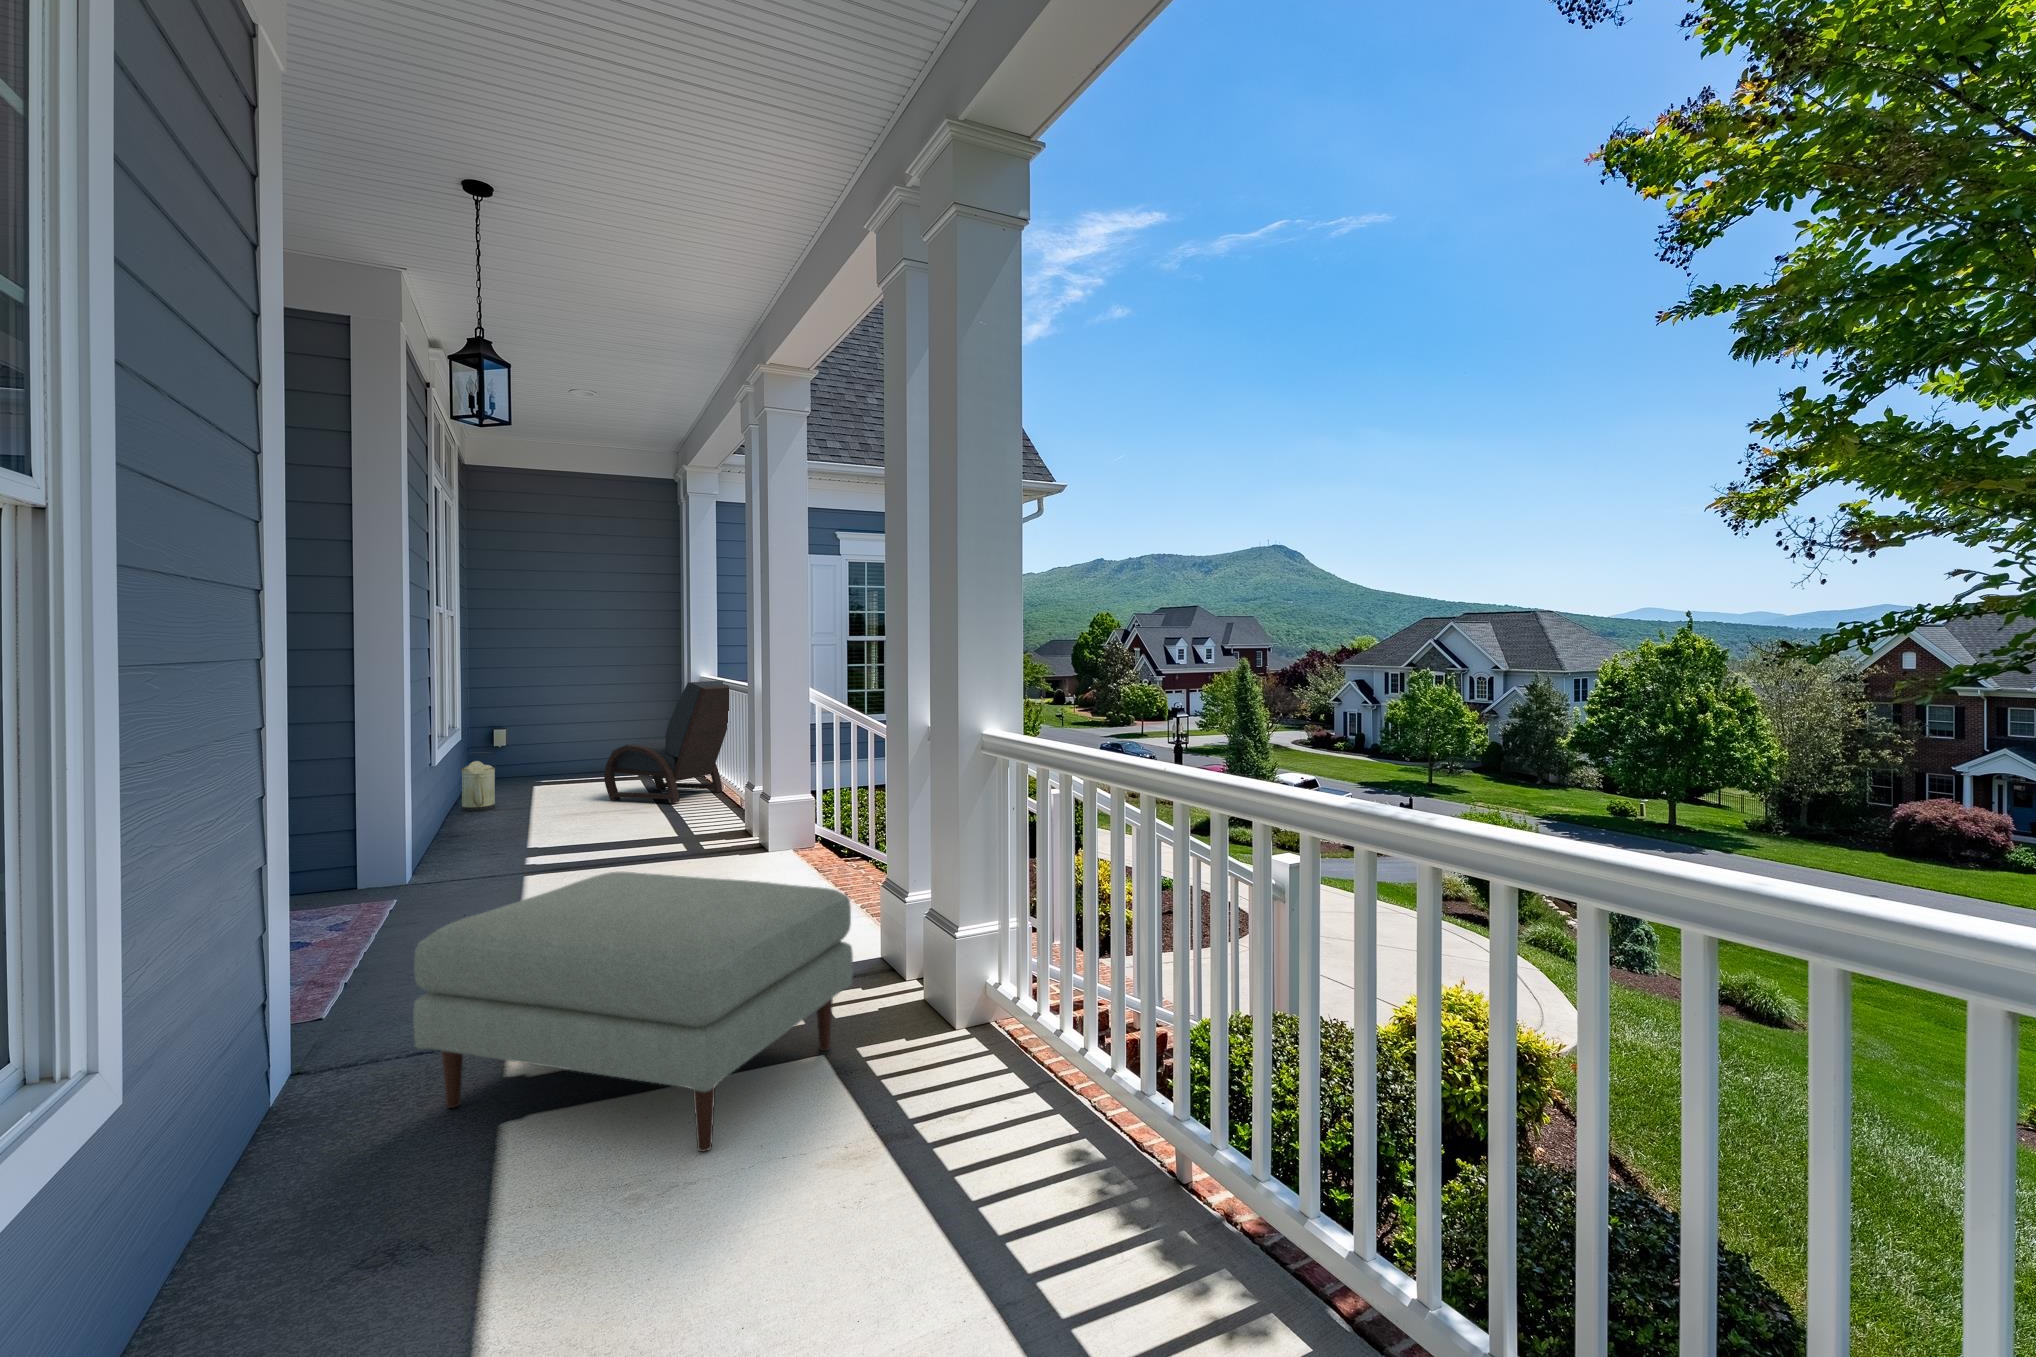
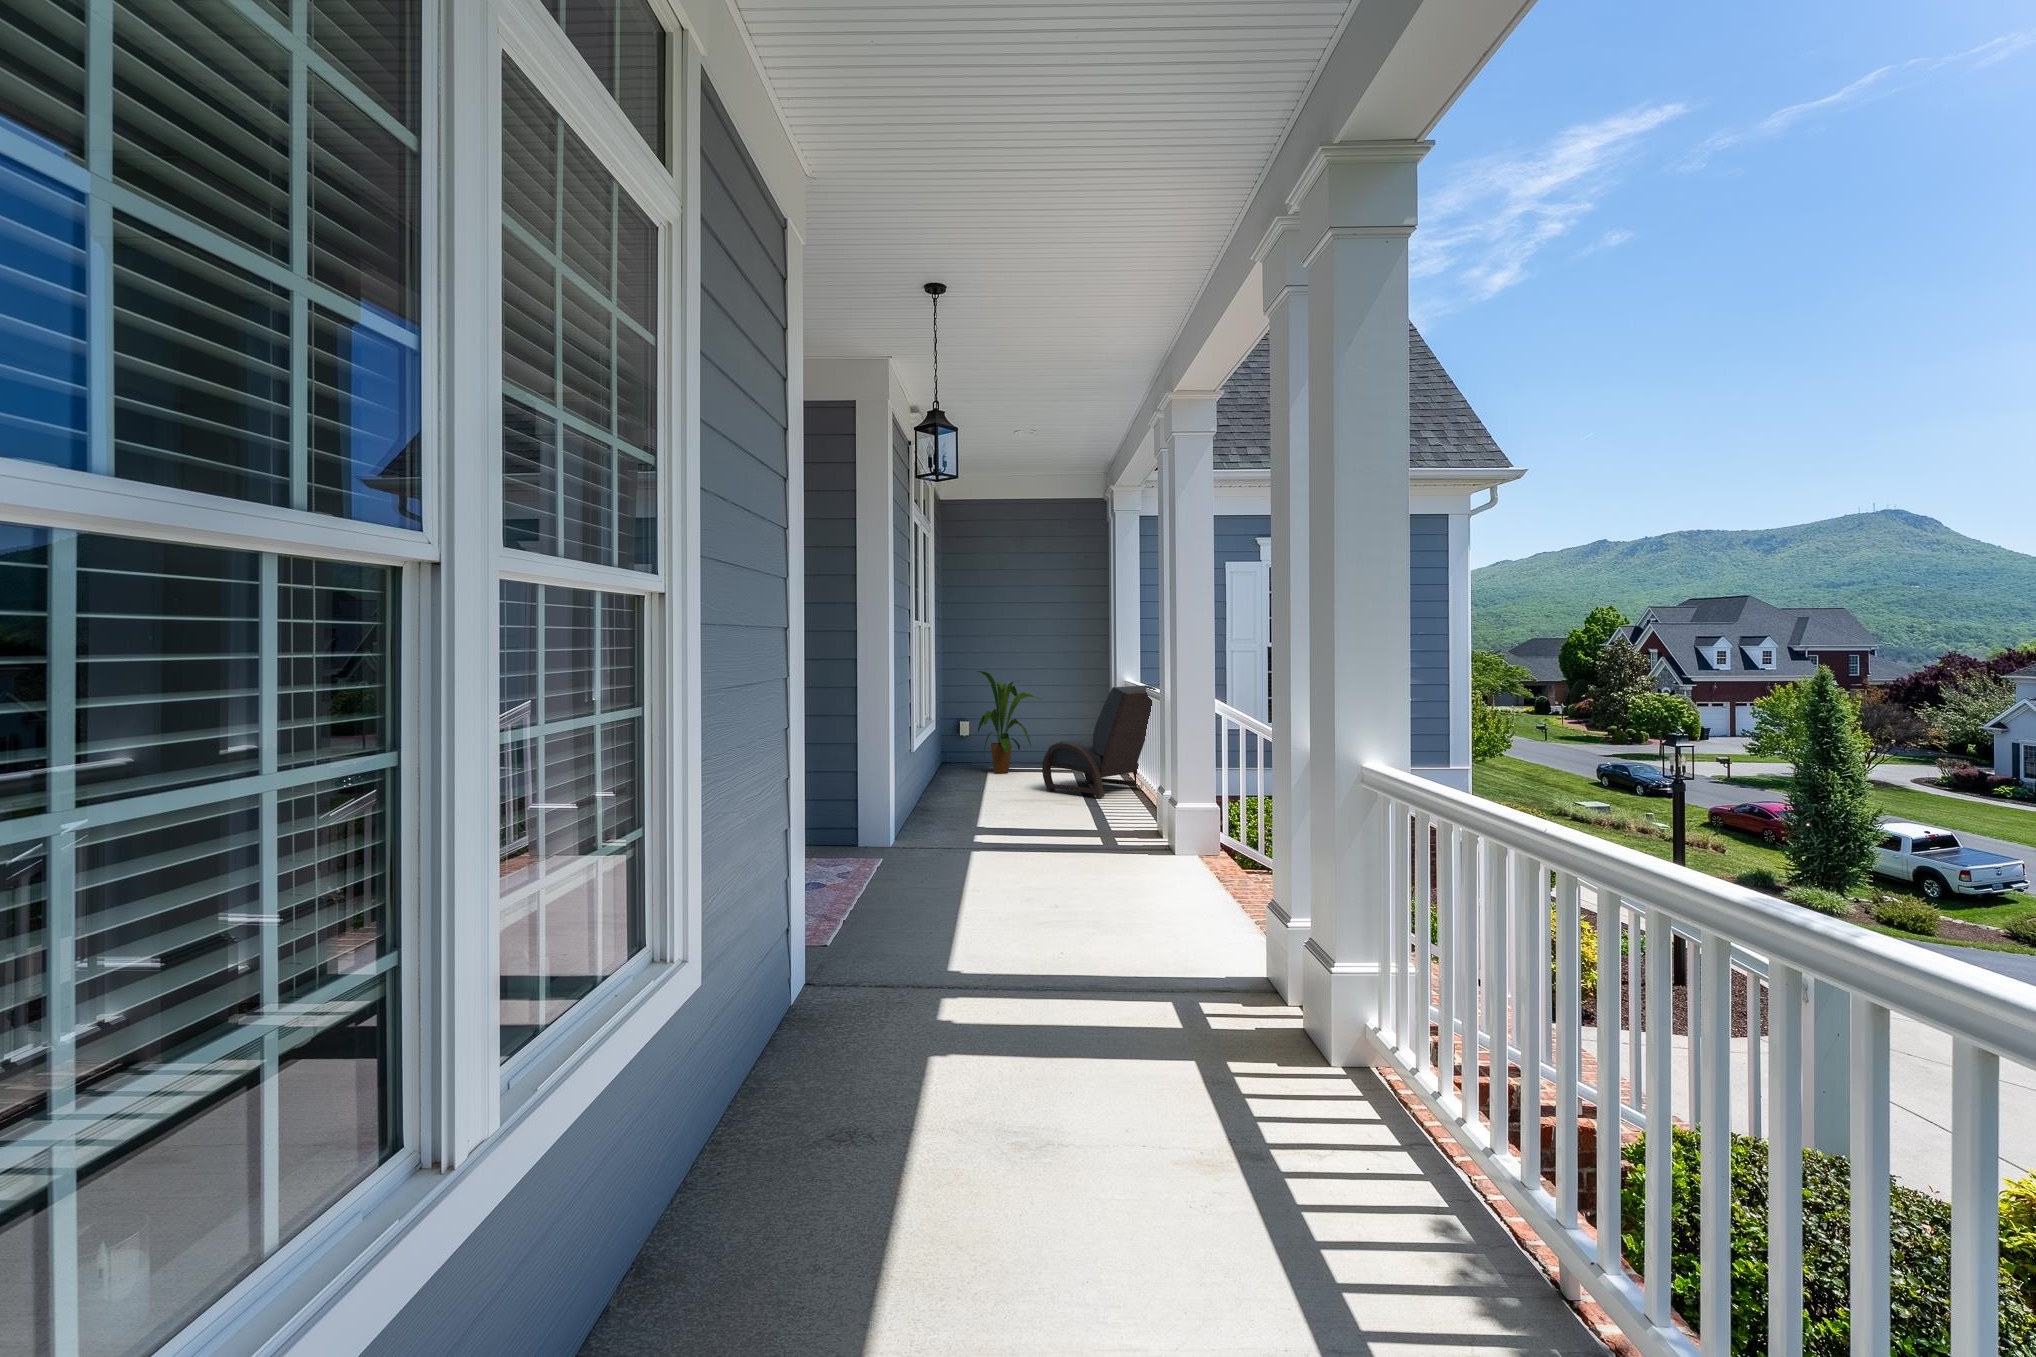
house plant: none [516,668,601,786] -> present [977,671,1041,773]
watering can: present [462,761,495,811] -> none [933,743,958,792]
ottoman: present [413,872,853,1152] -> none [871,869,1227,1133]

